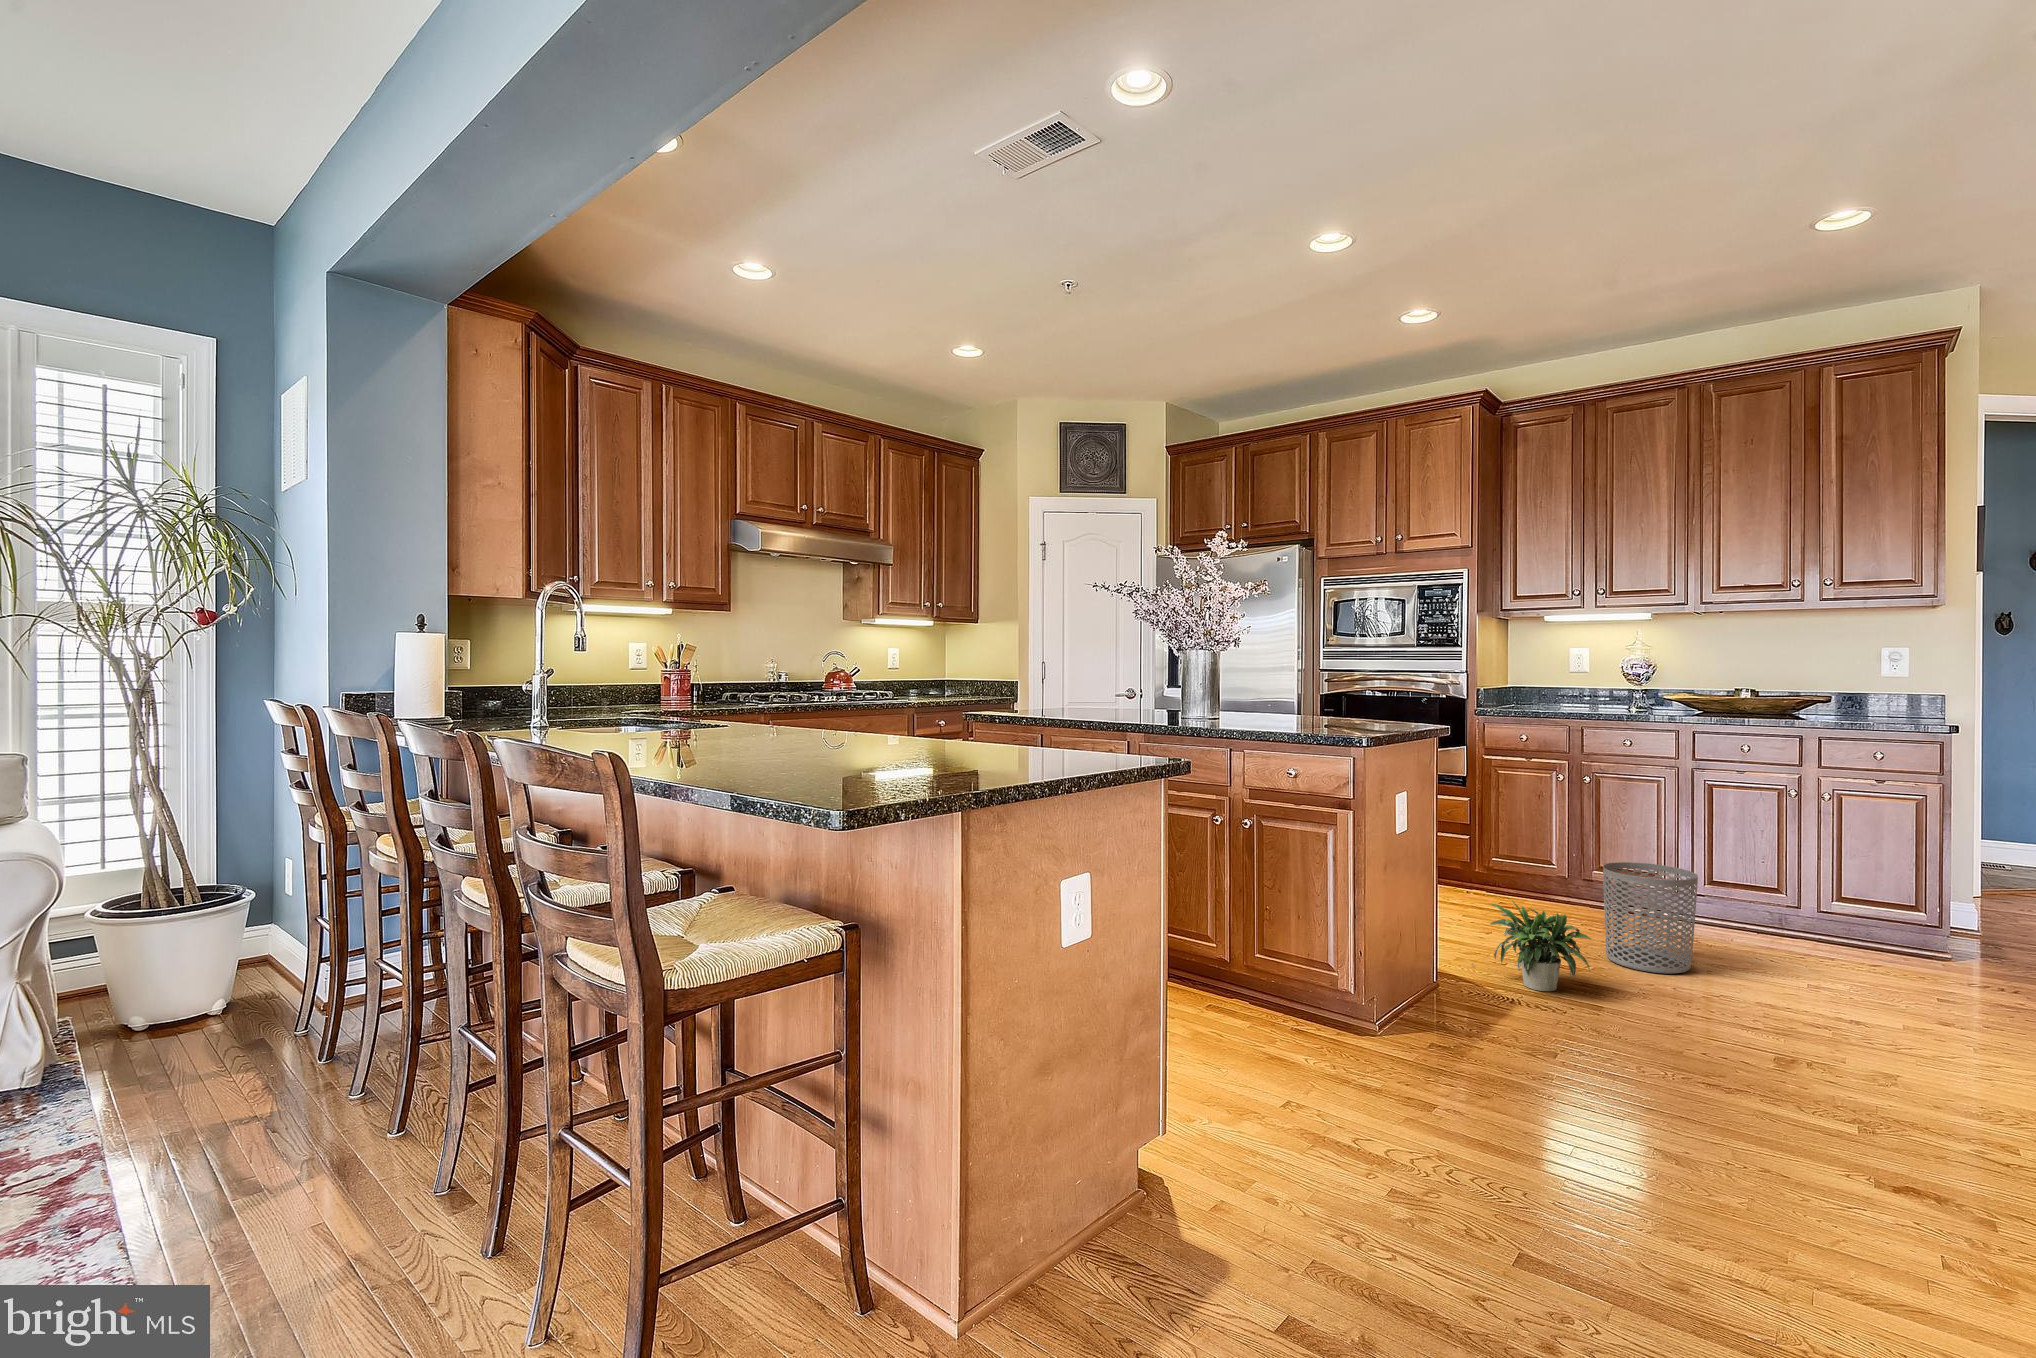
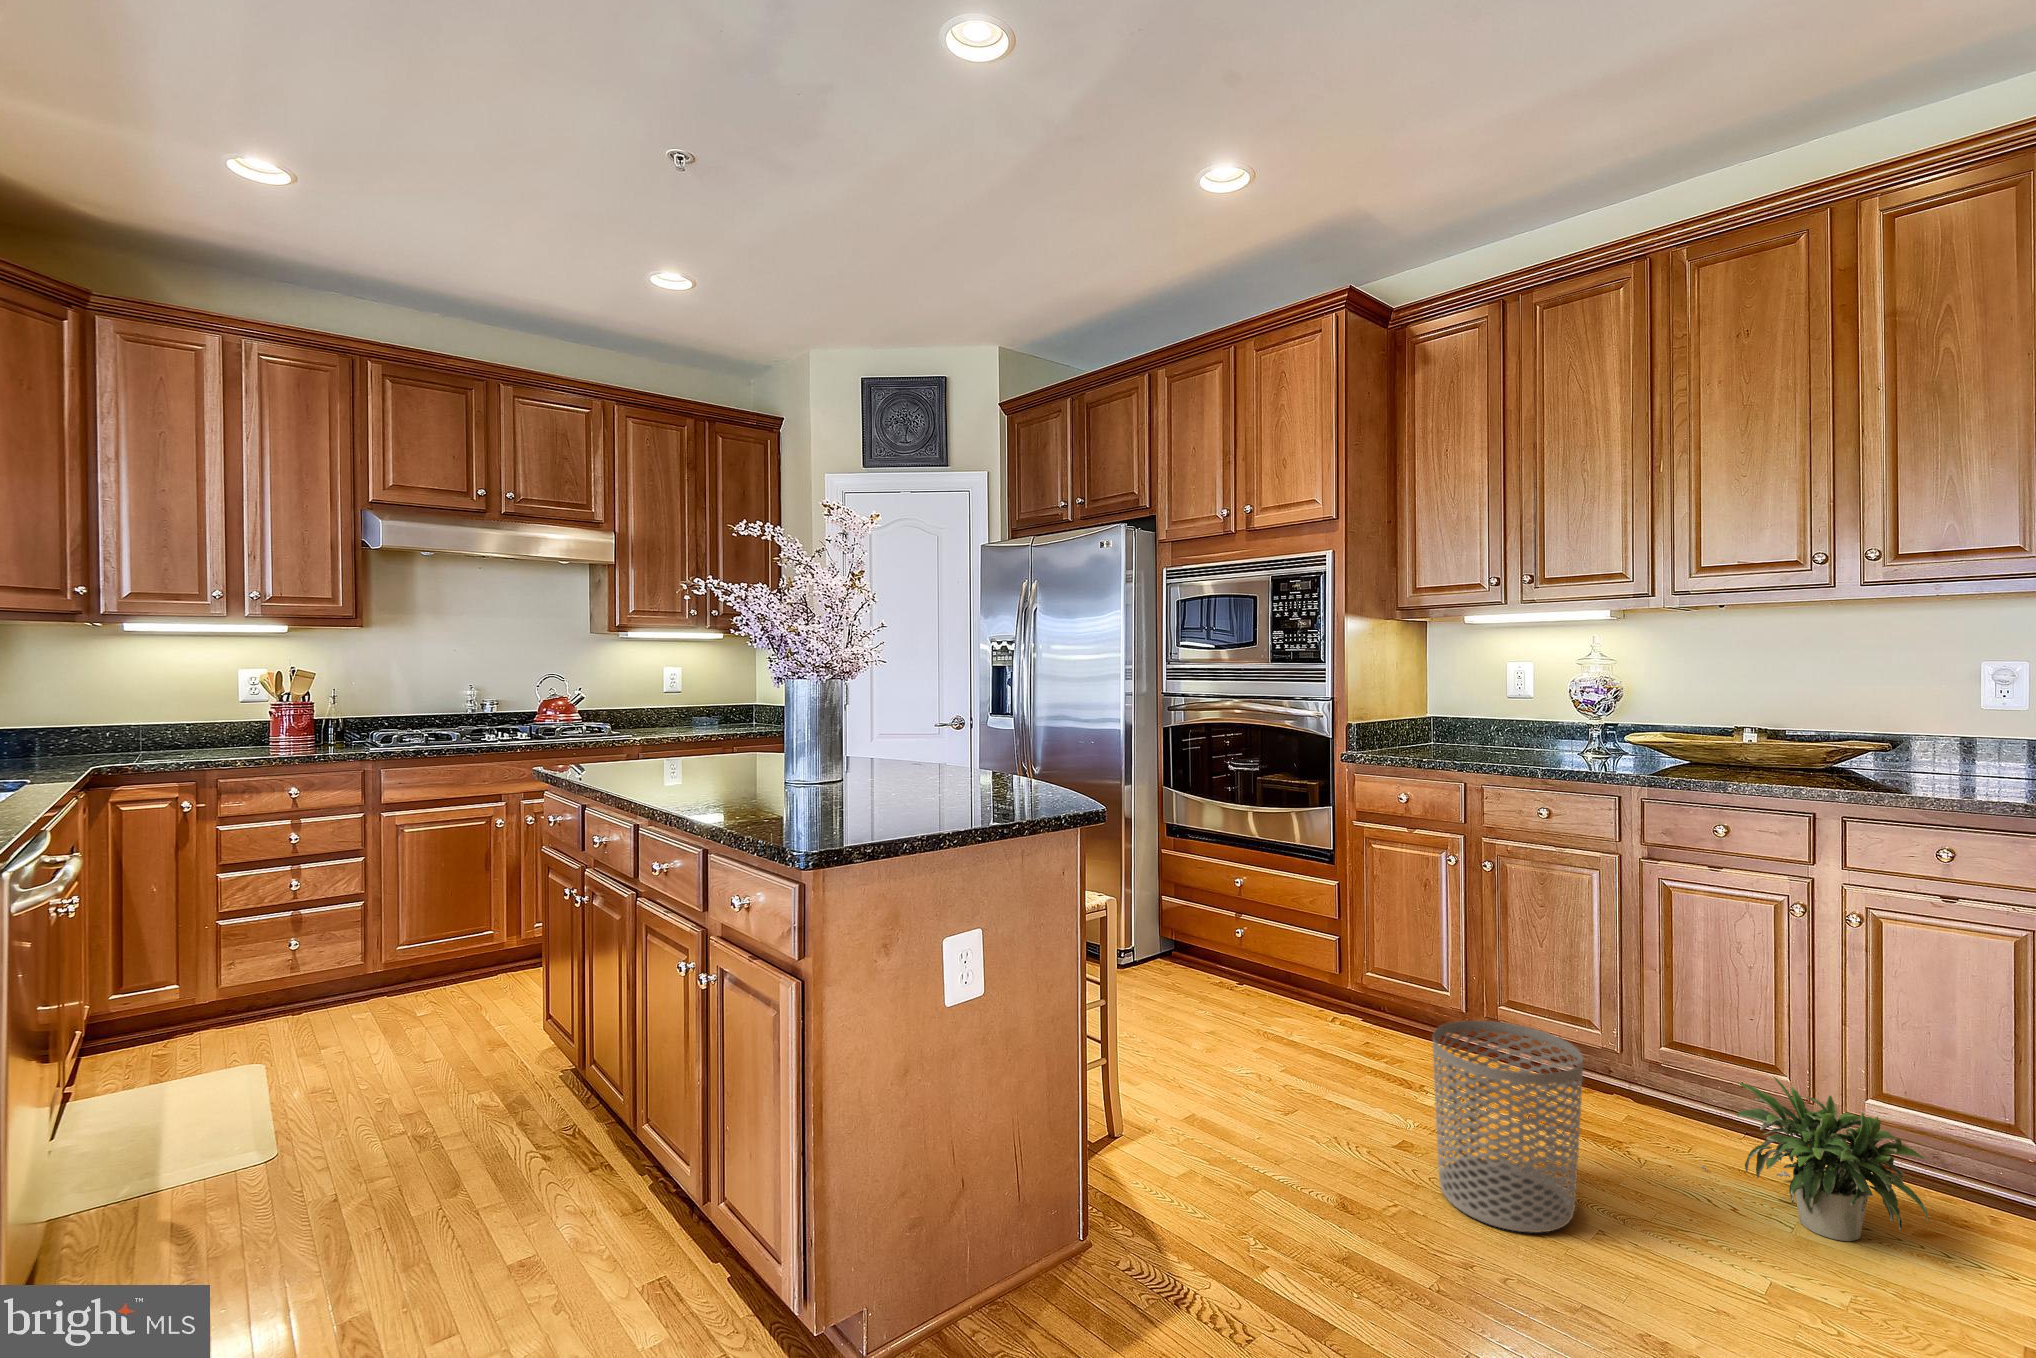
potted plant: present [1471,900,1591,991] -> present [1700,1077,1930,1241]

